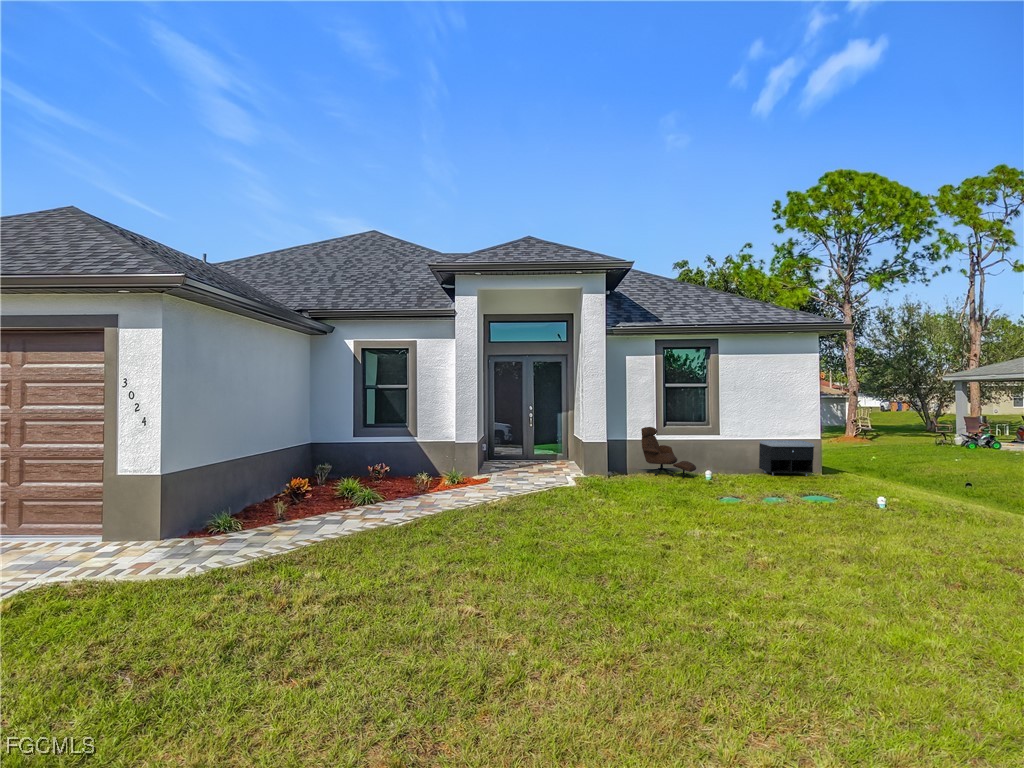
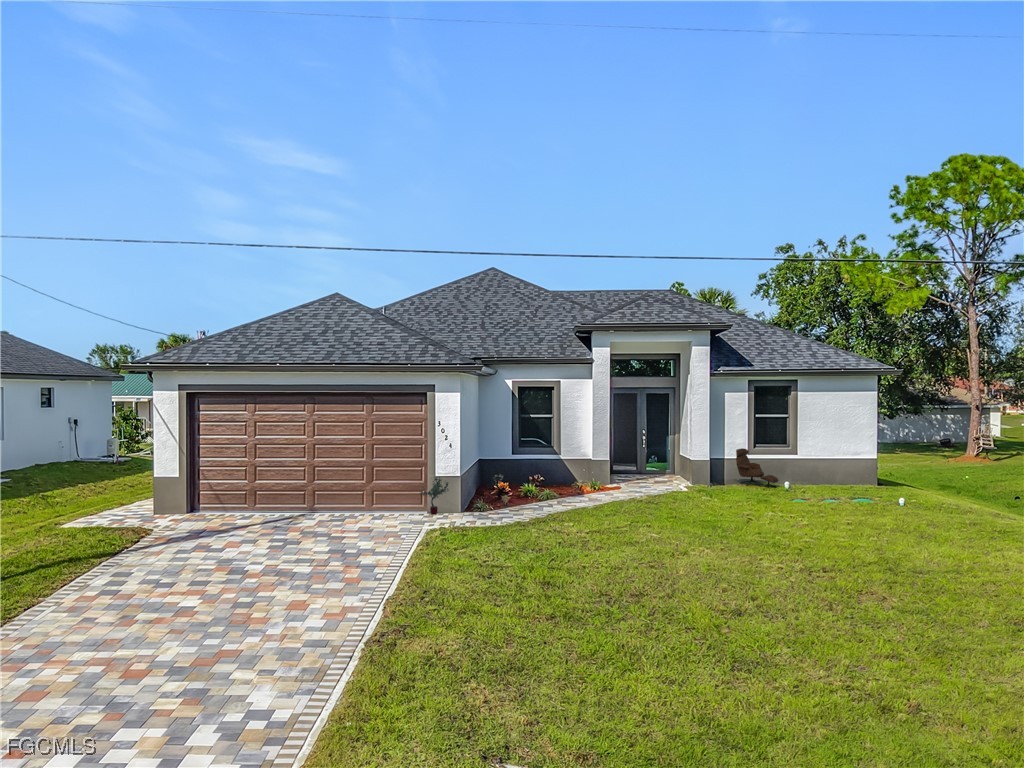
storage bench: present [759,440,814,476] -> none [830,460,872,488]
potted tree: none [74,477,130,547] -> present [420,477,448,514]

